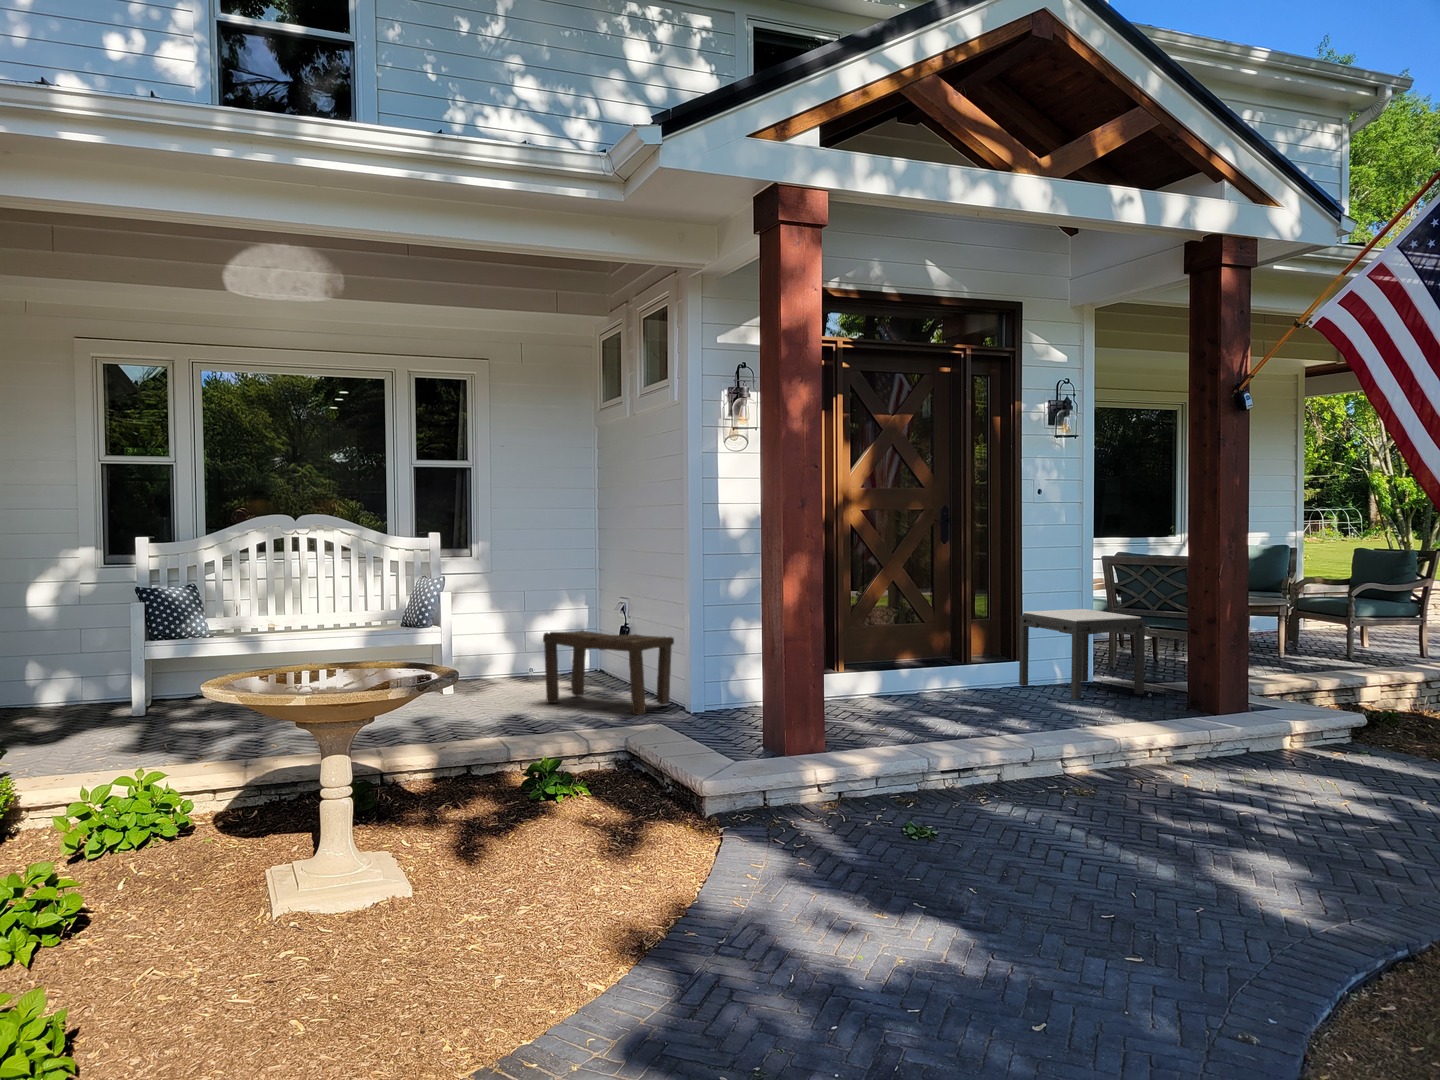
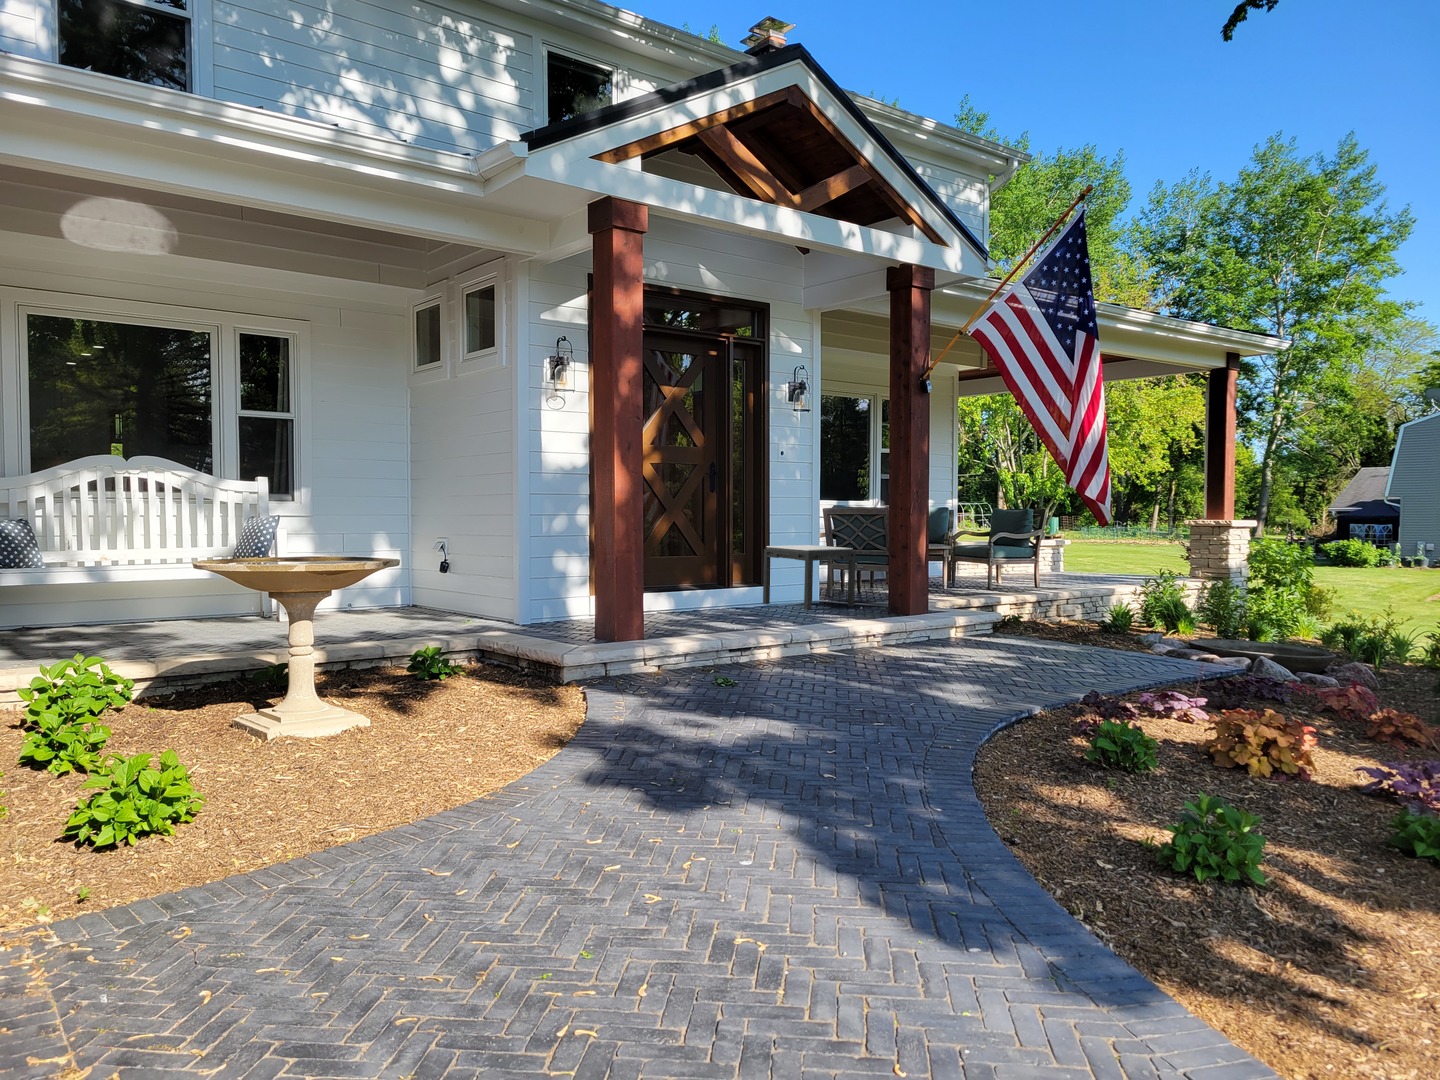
bench: present [543,630,674,715] -> none [379,560,497,627]

